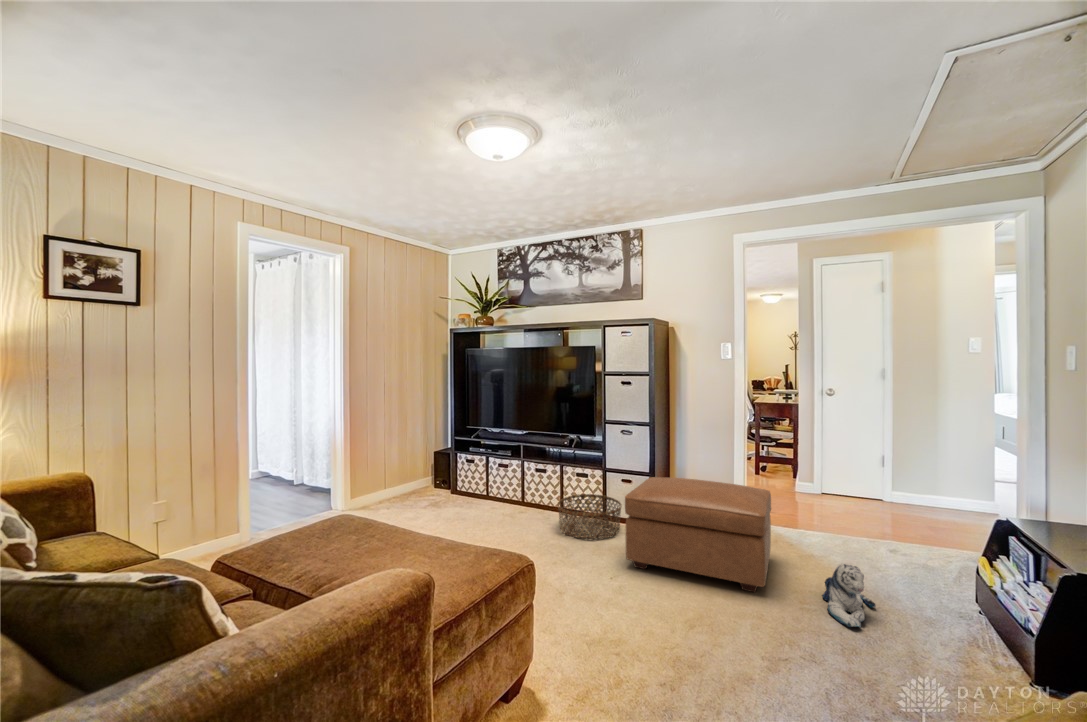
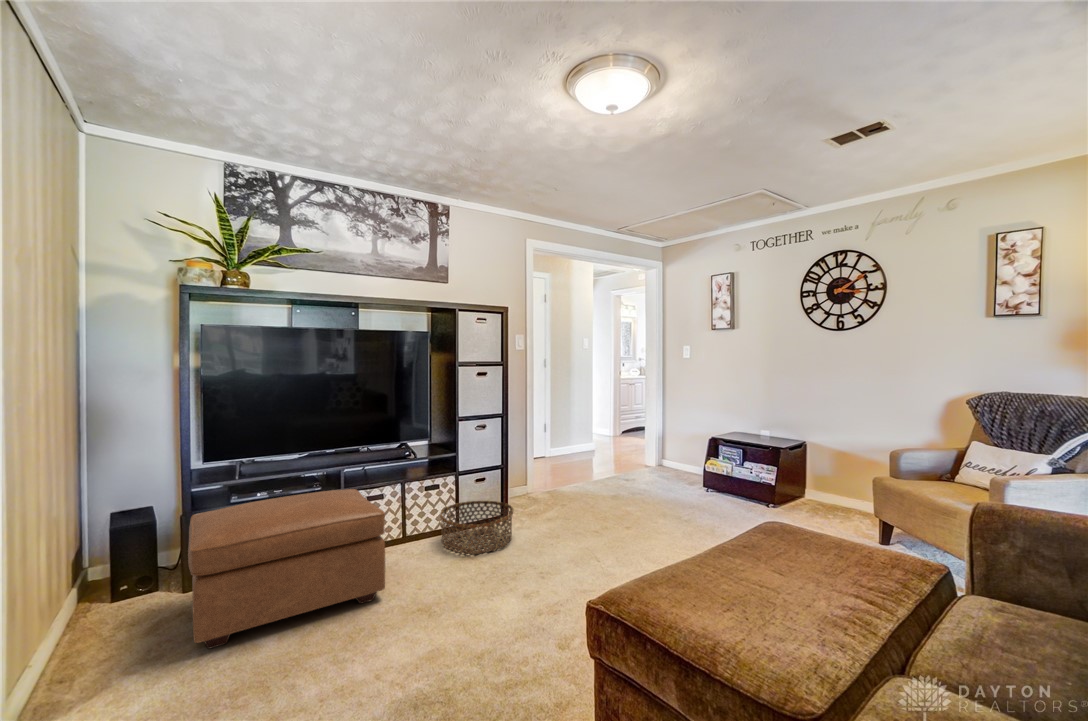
ottoman: present [625,477,771,592] -> present [188,489,385,649]
plush toy: present [822,564,876,627] -> none [665,481,715,517]

